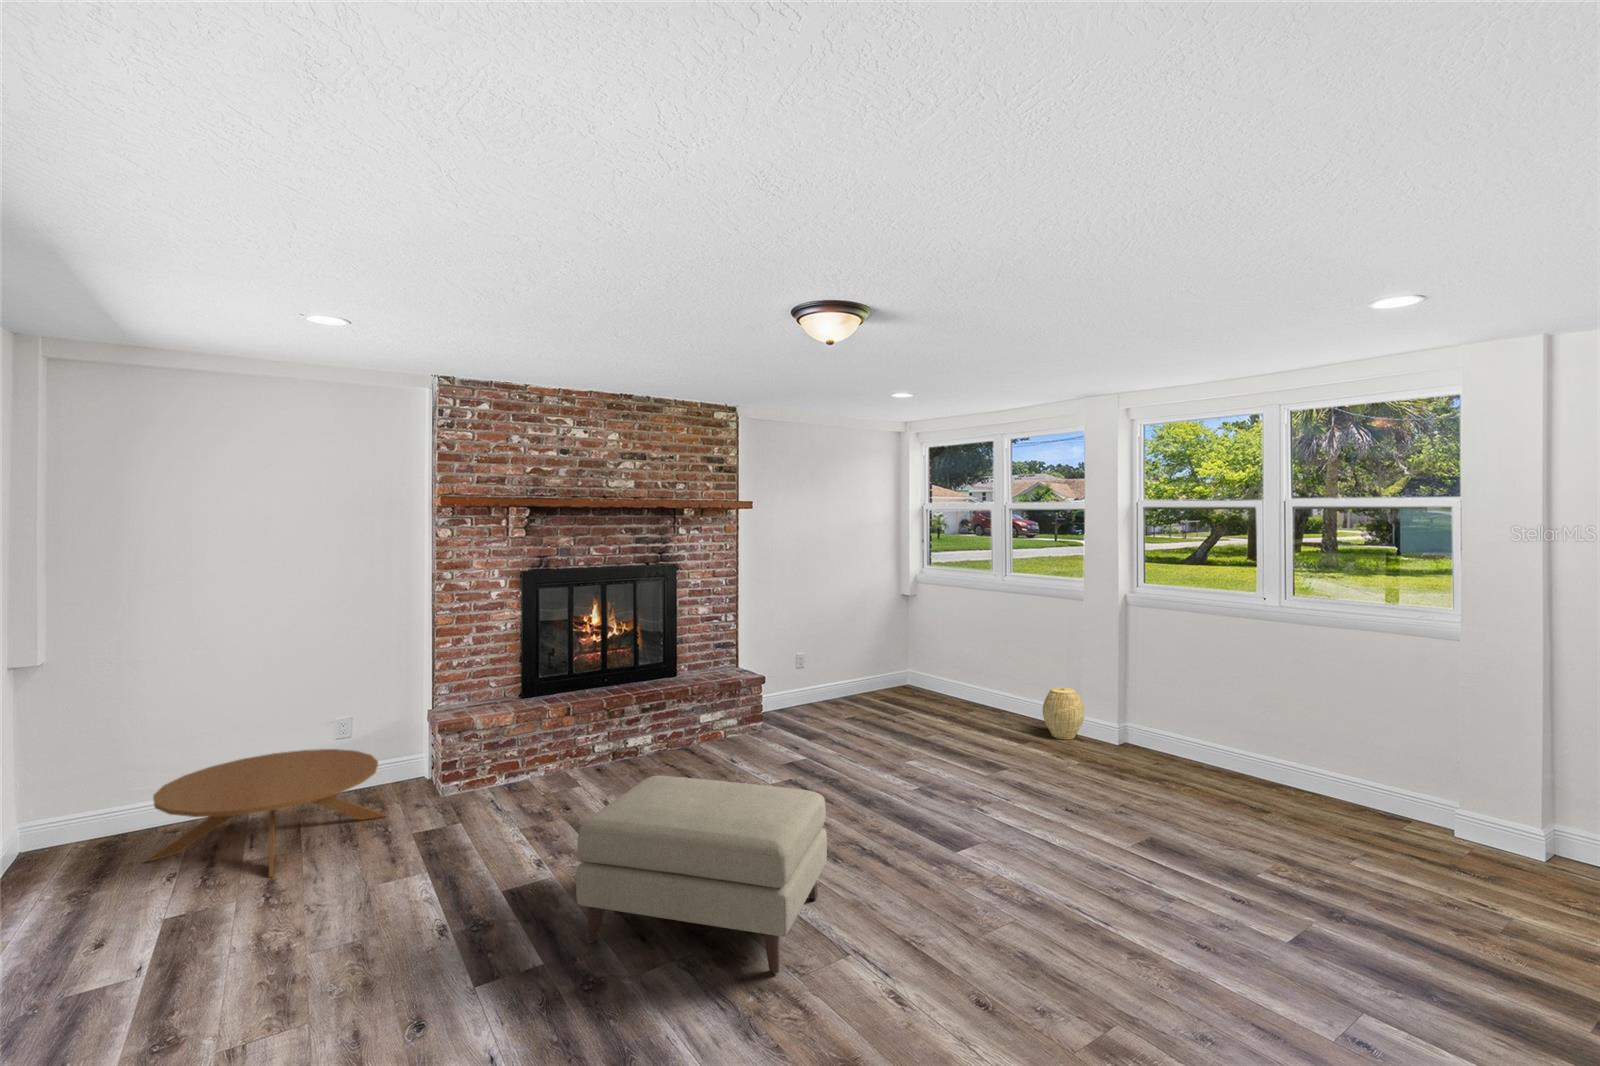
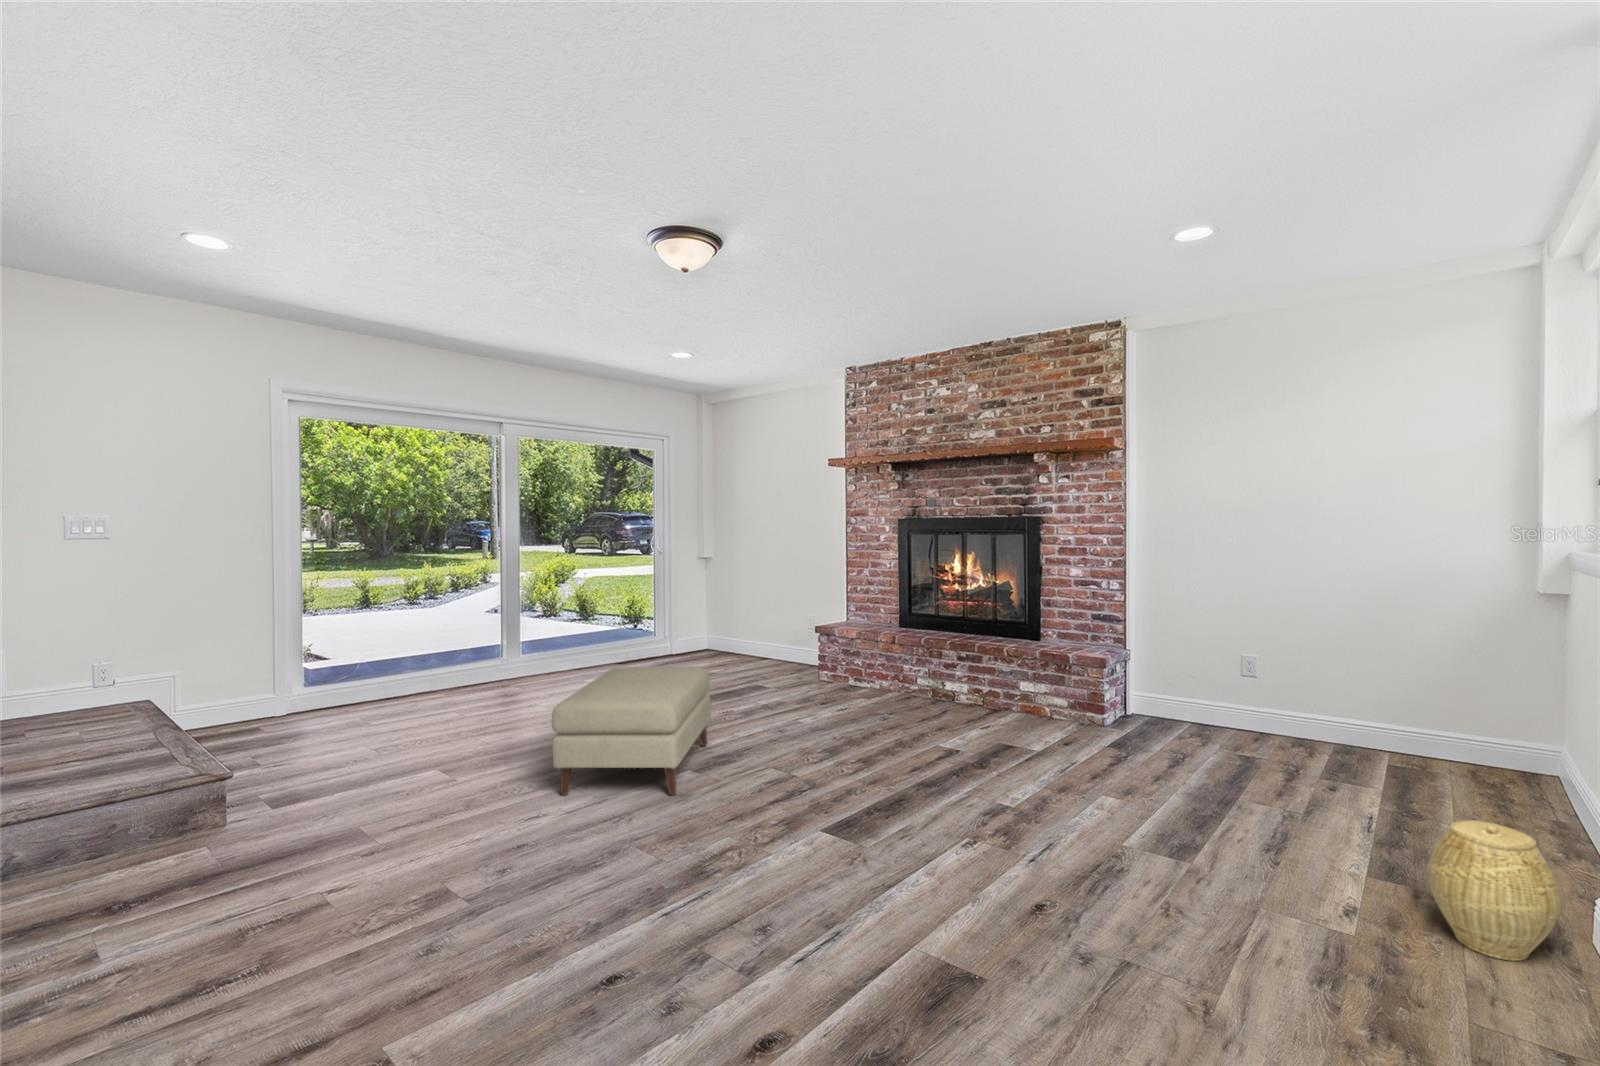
coffee table: present [144,749,387,877] -> none [684,624,792,679]

